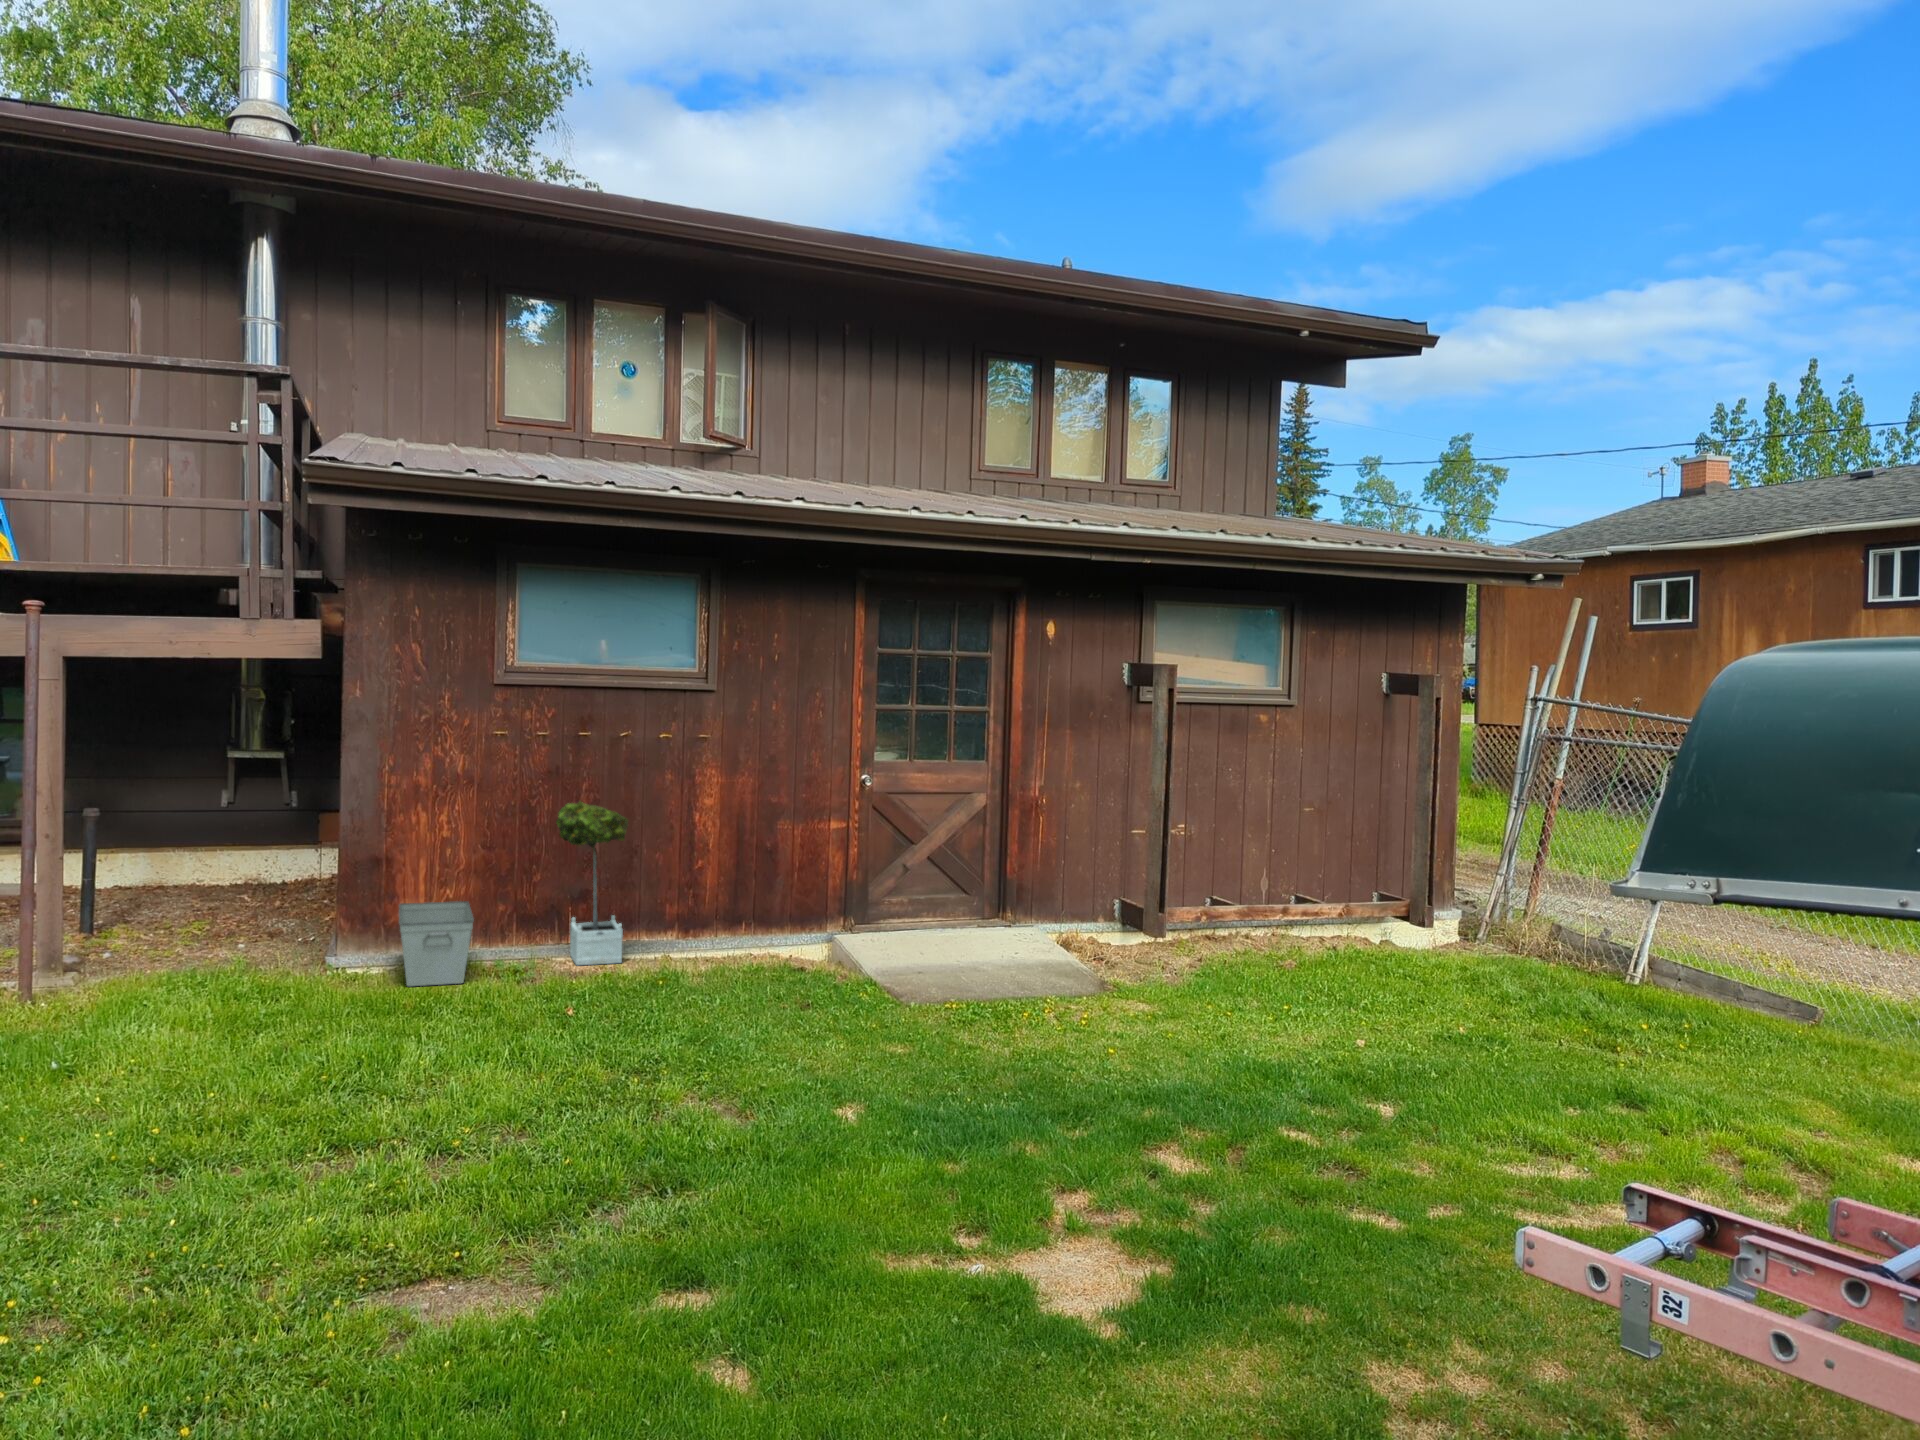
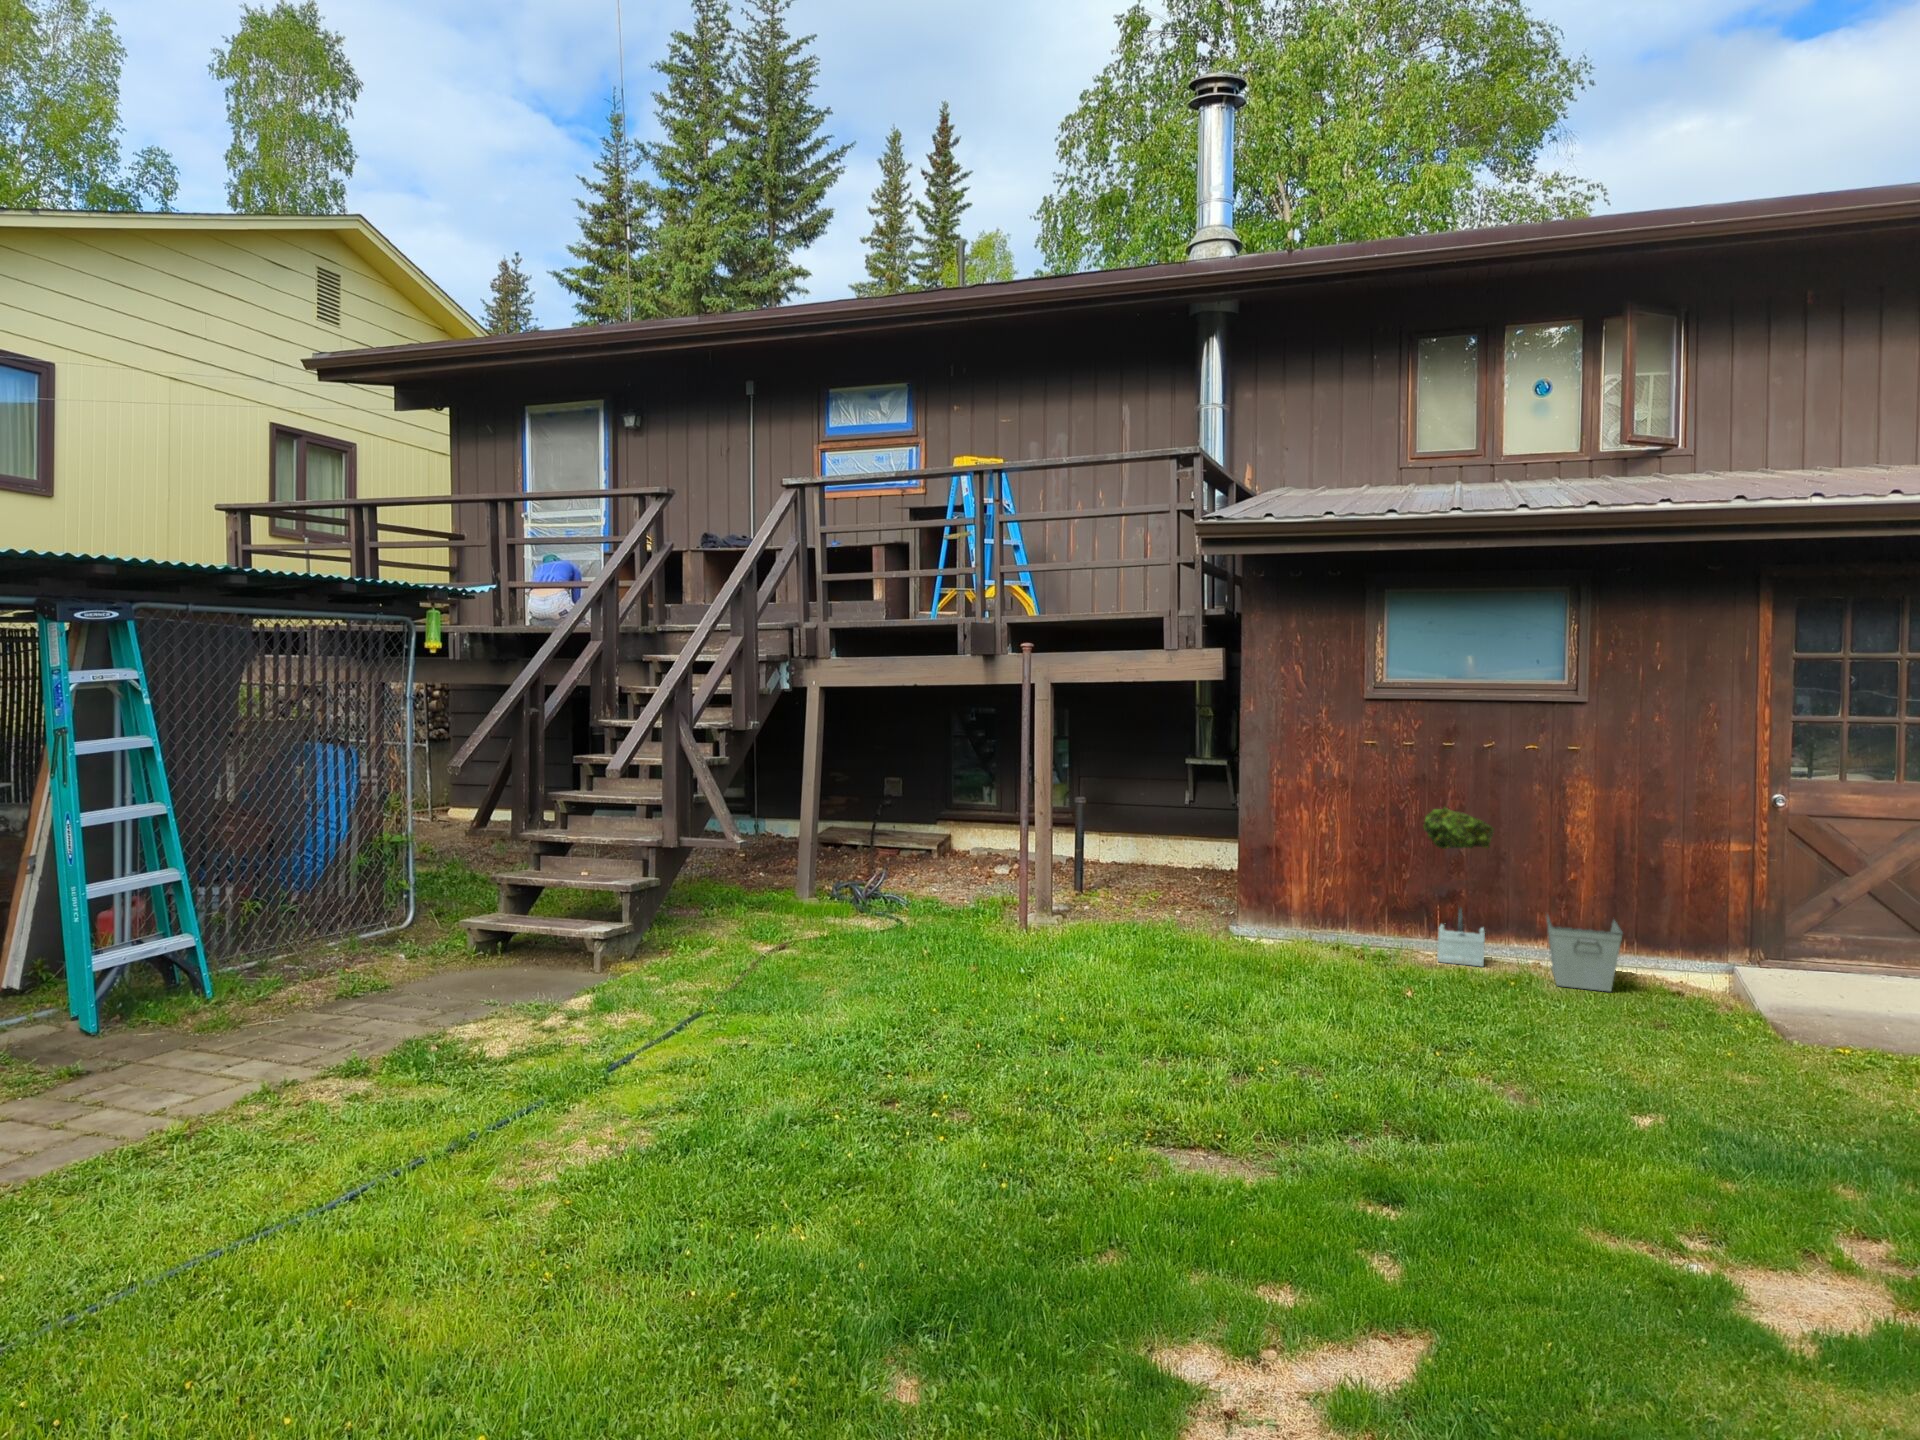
storage bin: present [399,901,474,986] -> present [1547,915,1623,991]

